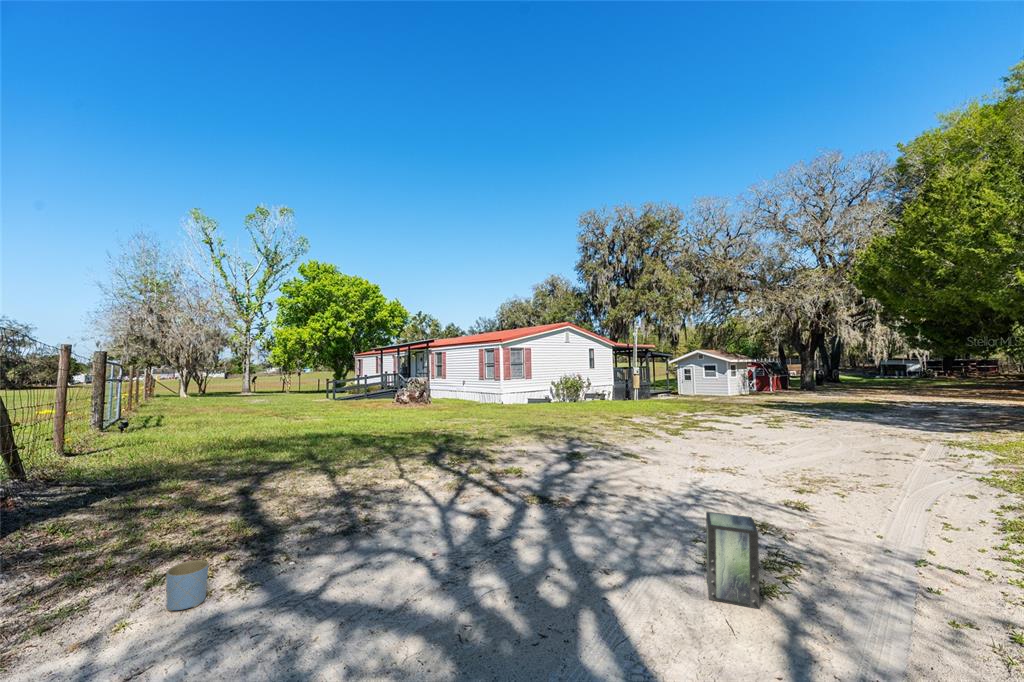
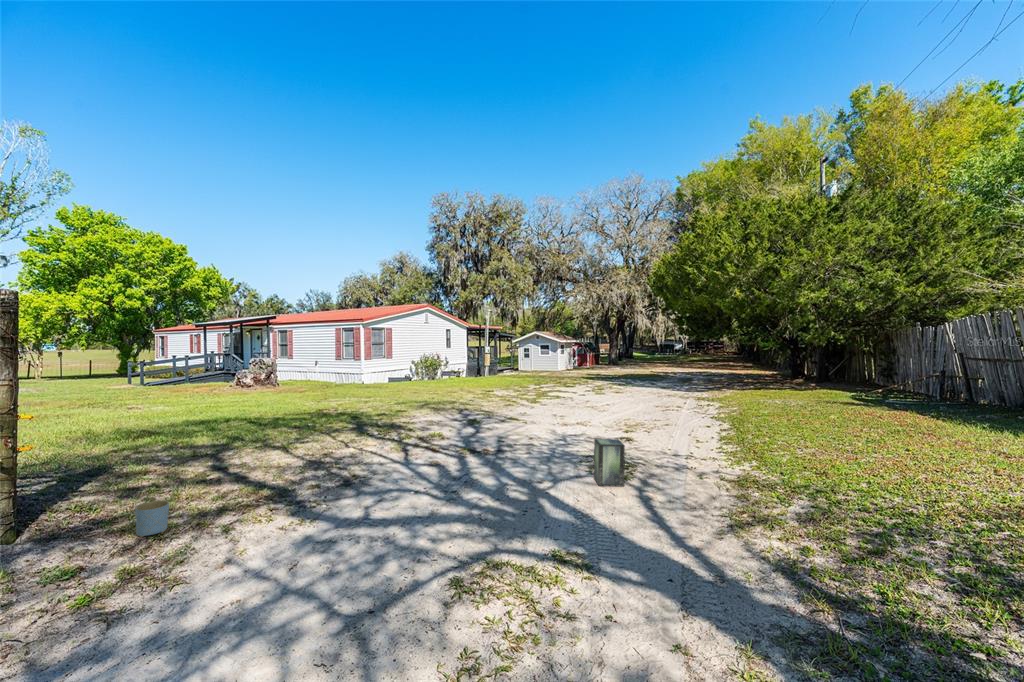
planter: present [166,560,209,611] -> present [135,501,169,537]

